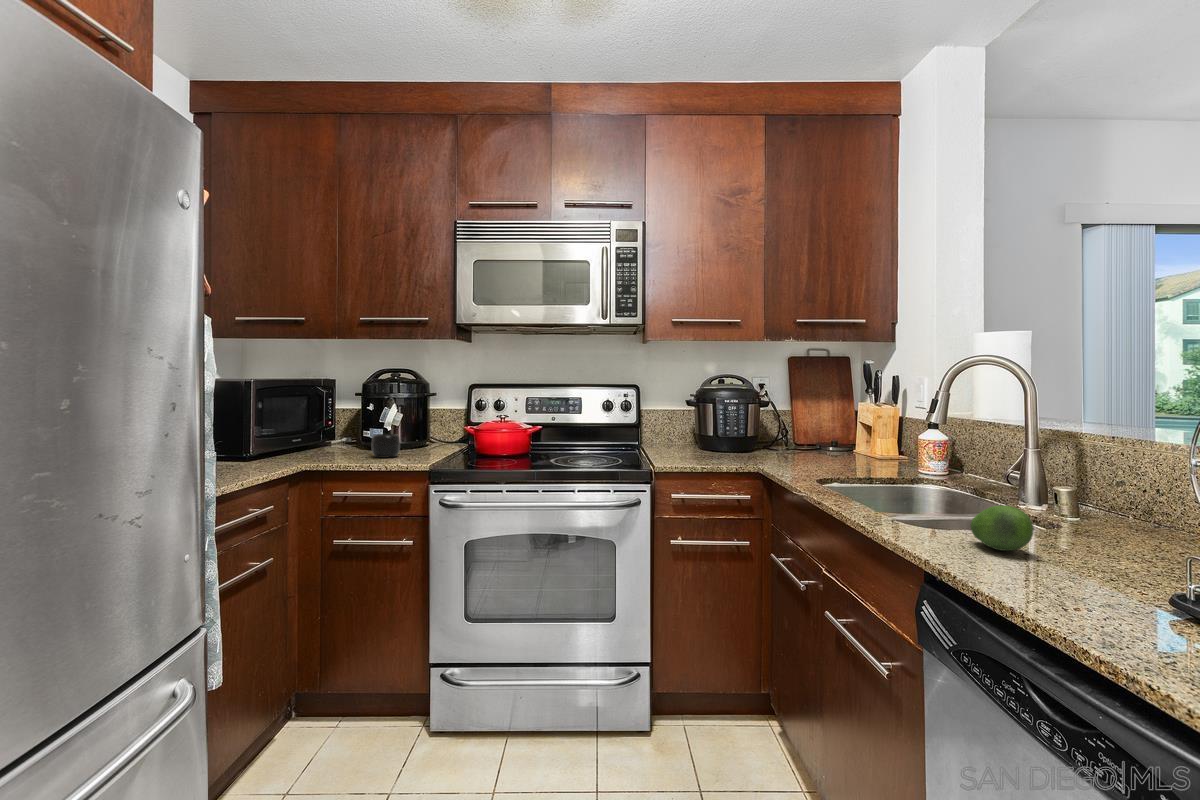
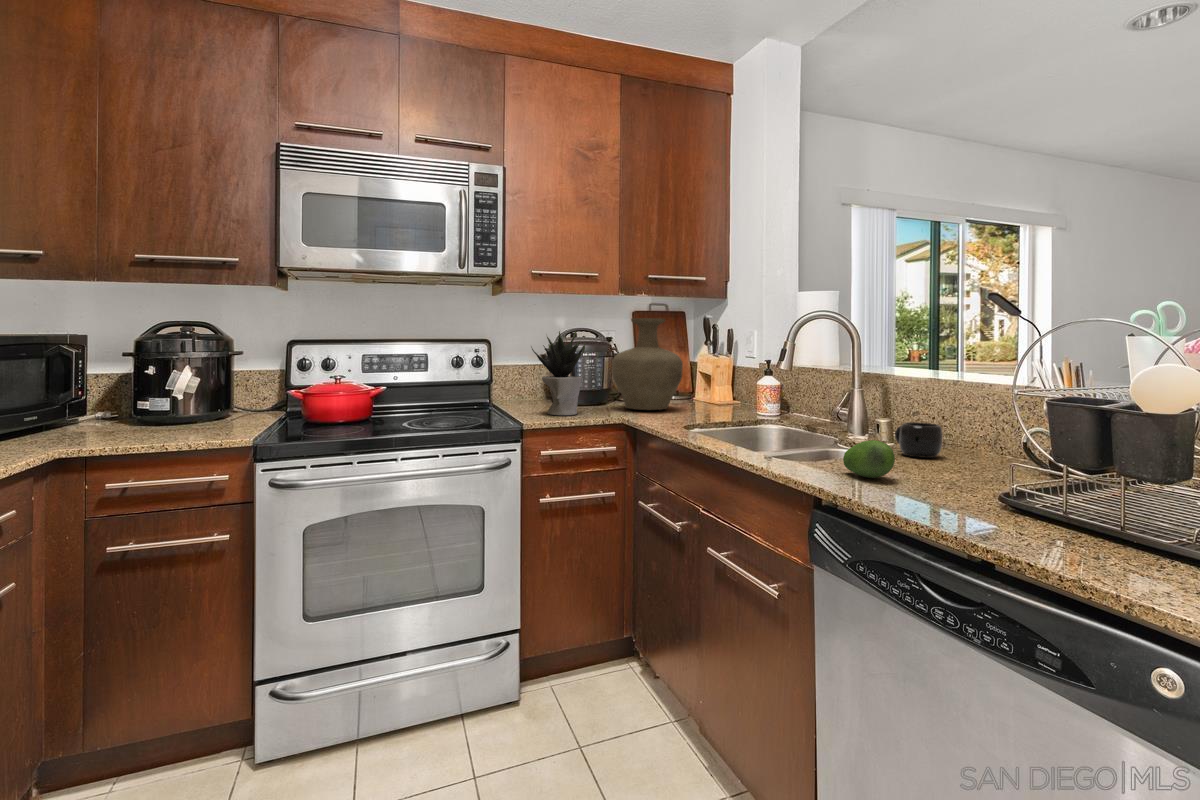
vase: none [757,364,834,460] -> present [612,318,683,410]
potted plant: none [670,377,726,462] -> present [531,331,585,415]
mug: present [372,434,400,458] -> present [895,422,943,458]

